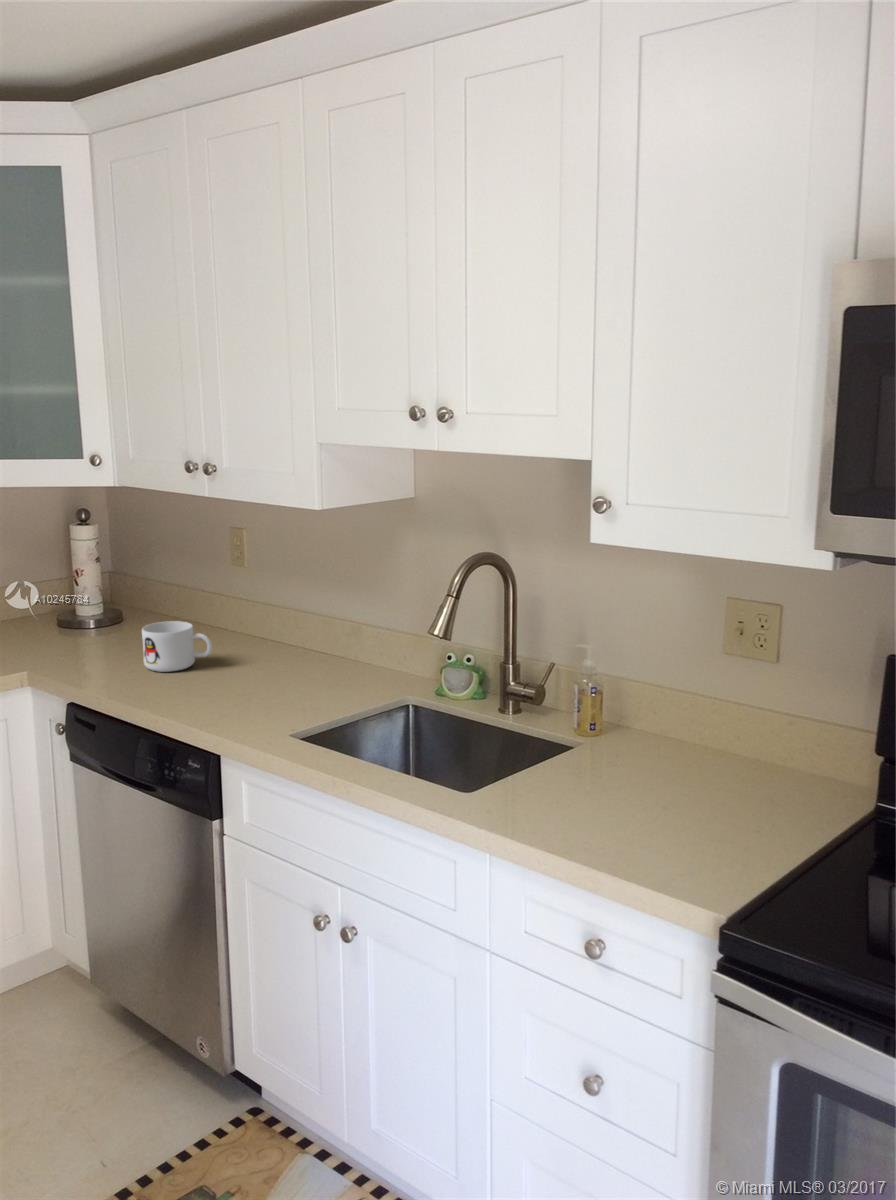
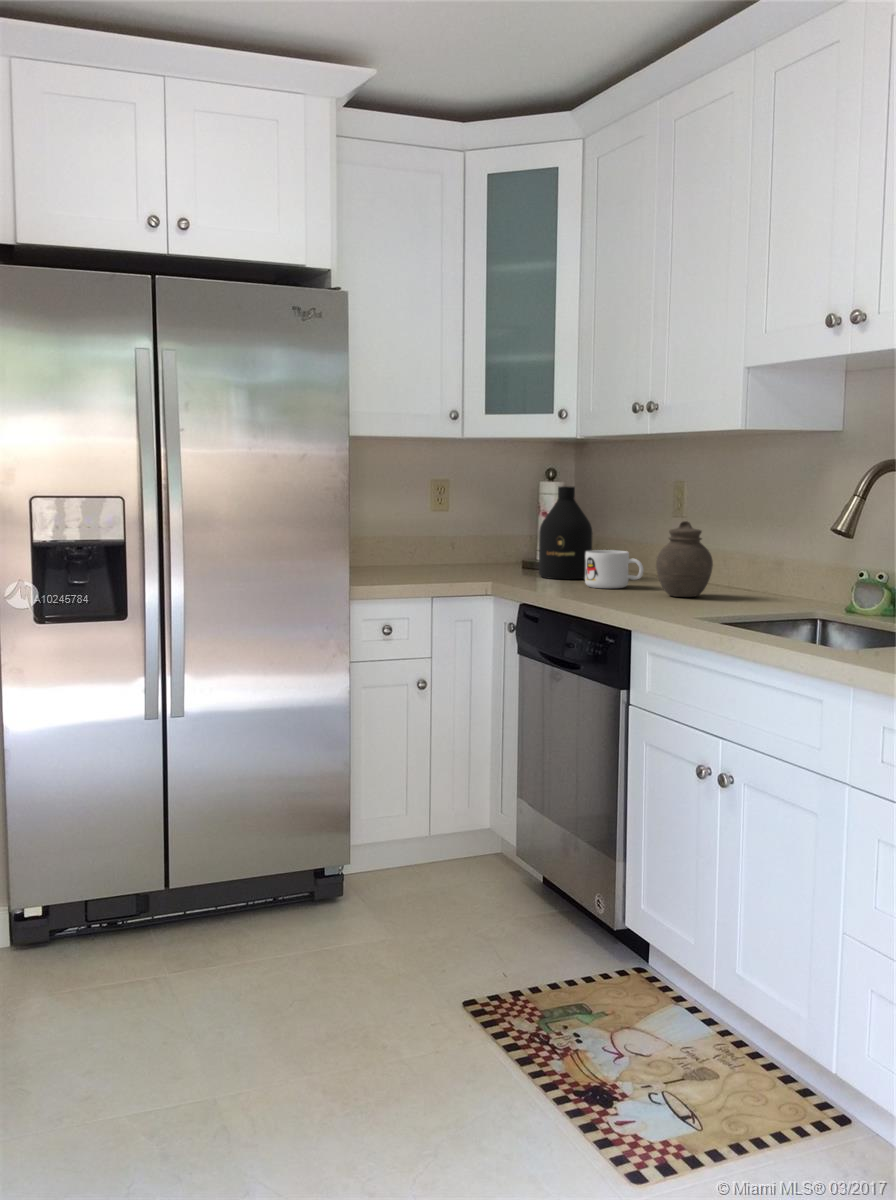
bottle: none [78,540,147,653] -> present [539,486,592,579]
jar: none [229,597,292,683] -> present [656,521,713,597]

